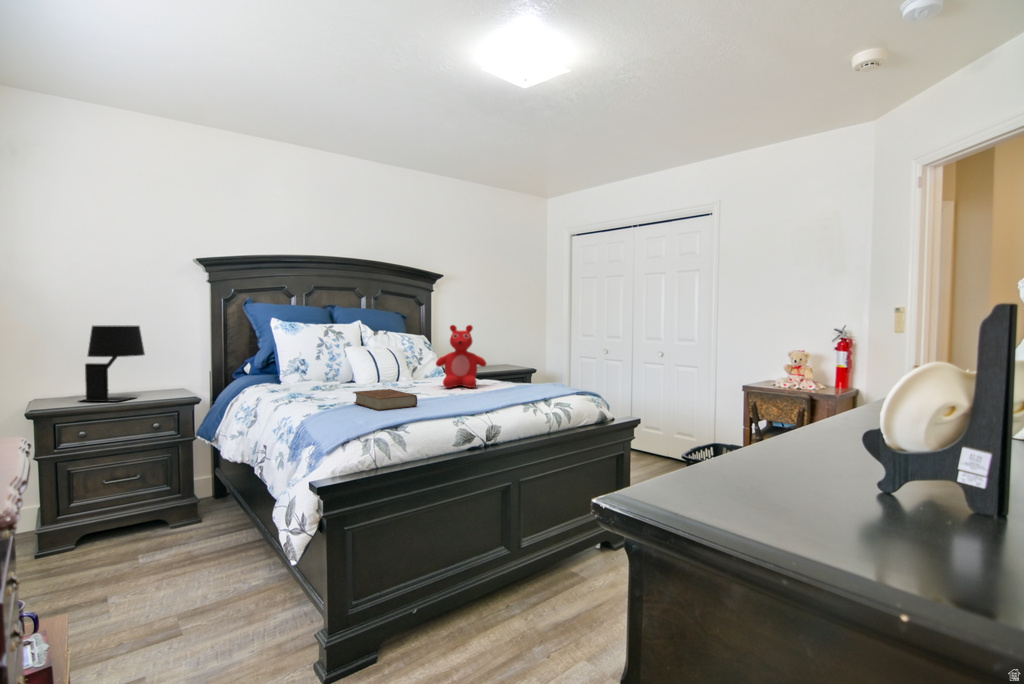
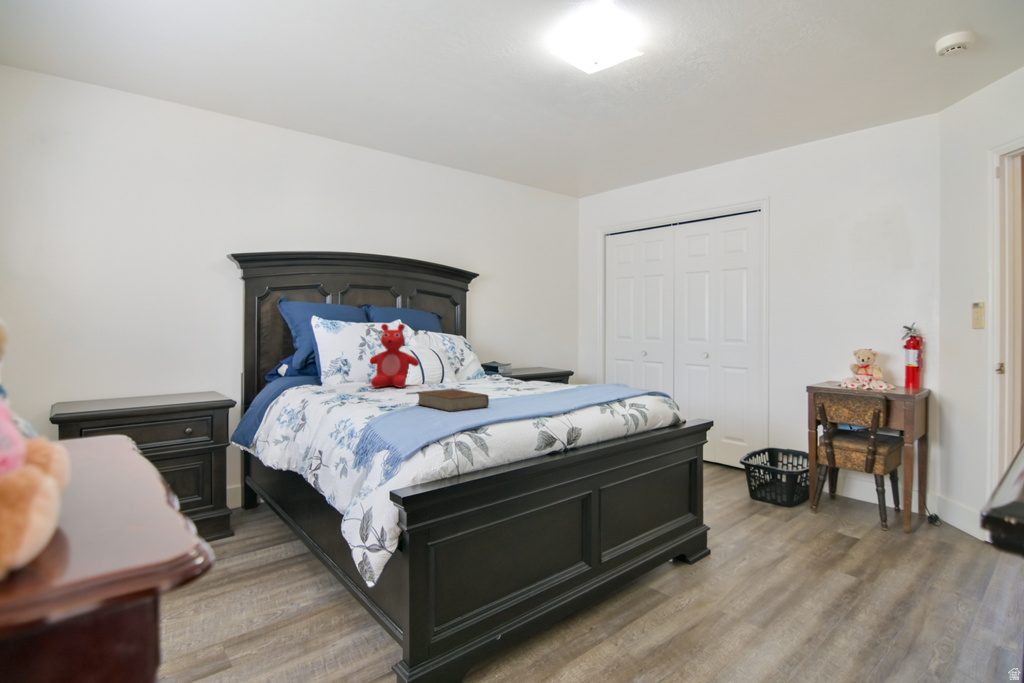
table lamp: present [81,325,145,402] -> none [107,323,178,405]
teddy bear: present [436,325,486,388] -> present [370,324,419,388]

